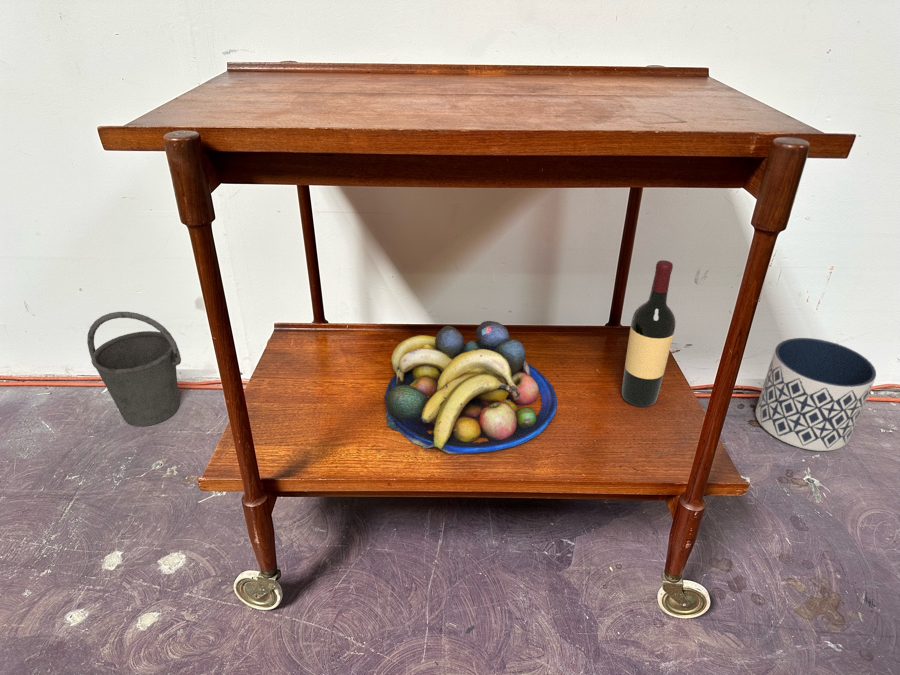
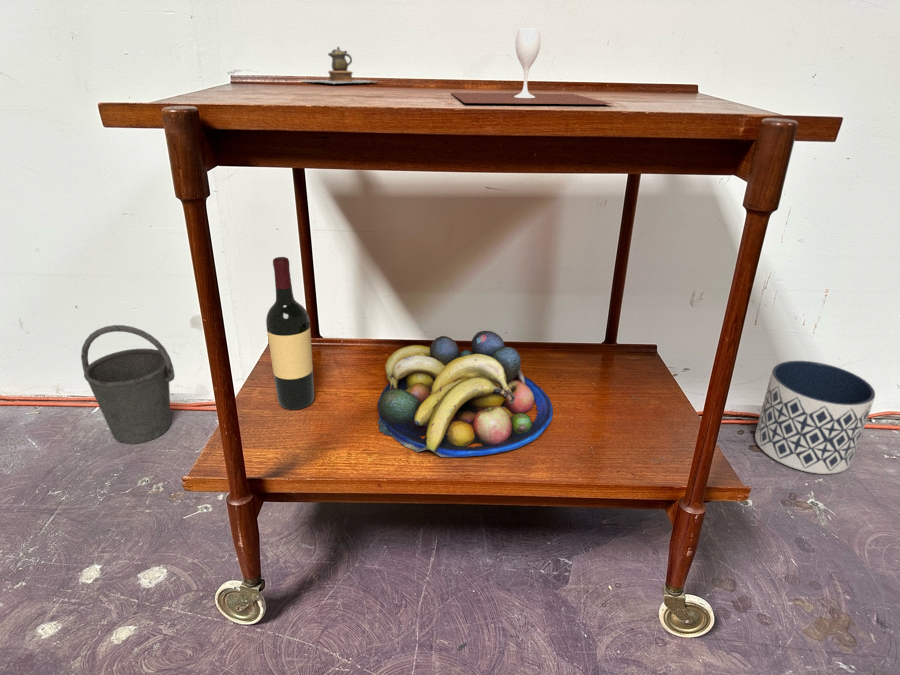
wine glass: none [454,26,622,113] -> present [451,29,612,104]
teapot: none [295,28,383,71] -> present [300,47,376,84]
wine bottle: present [622,260,676,407] -> present [266,257,314,409]

